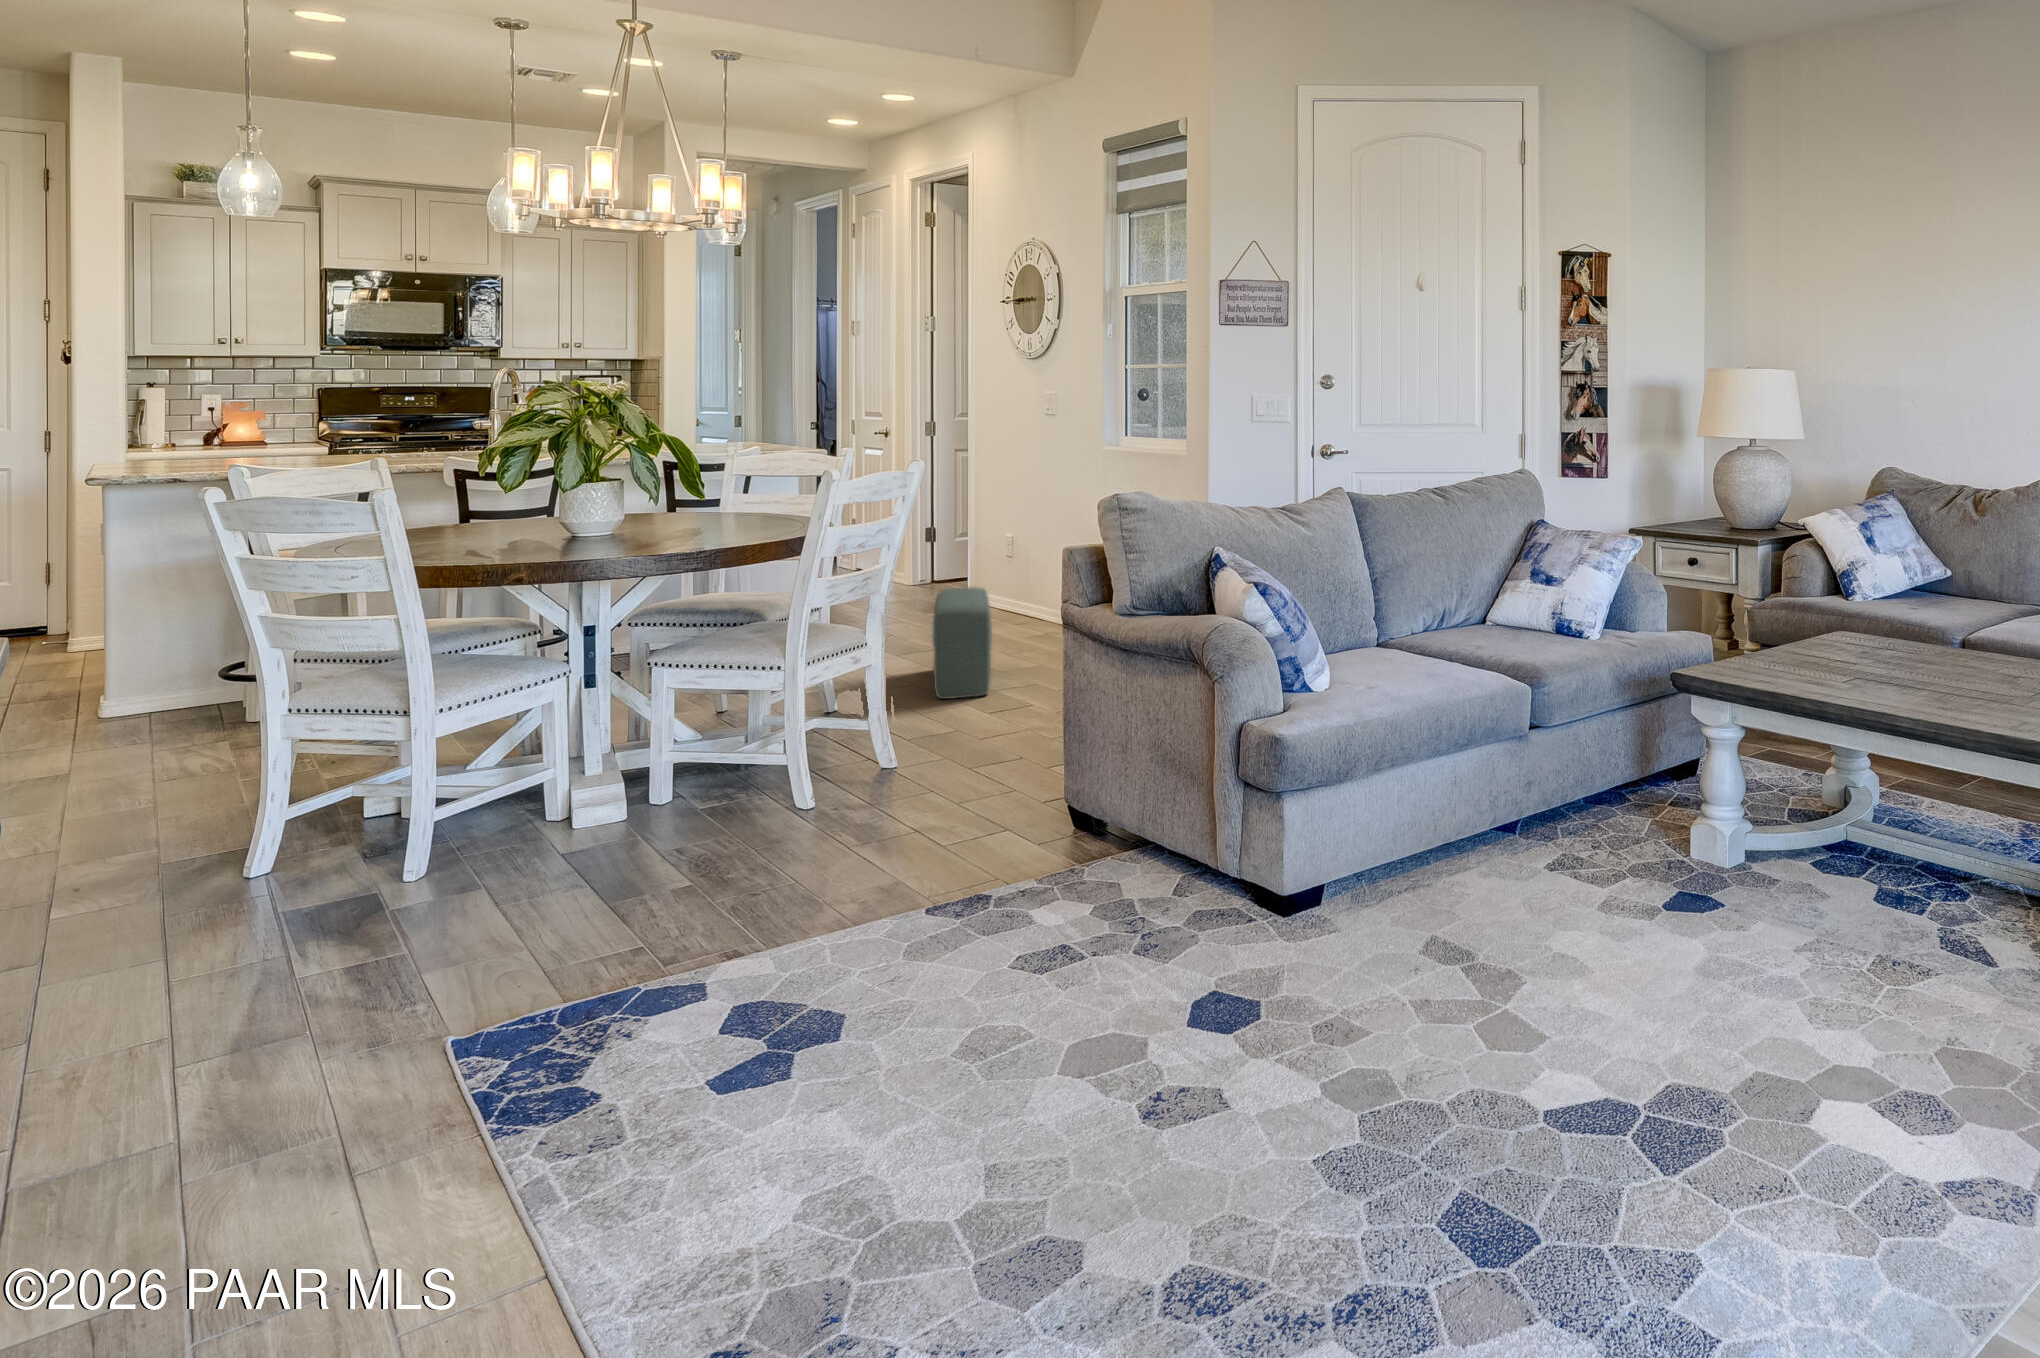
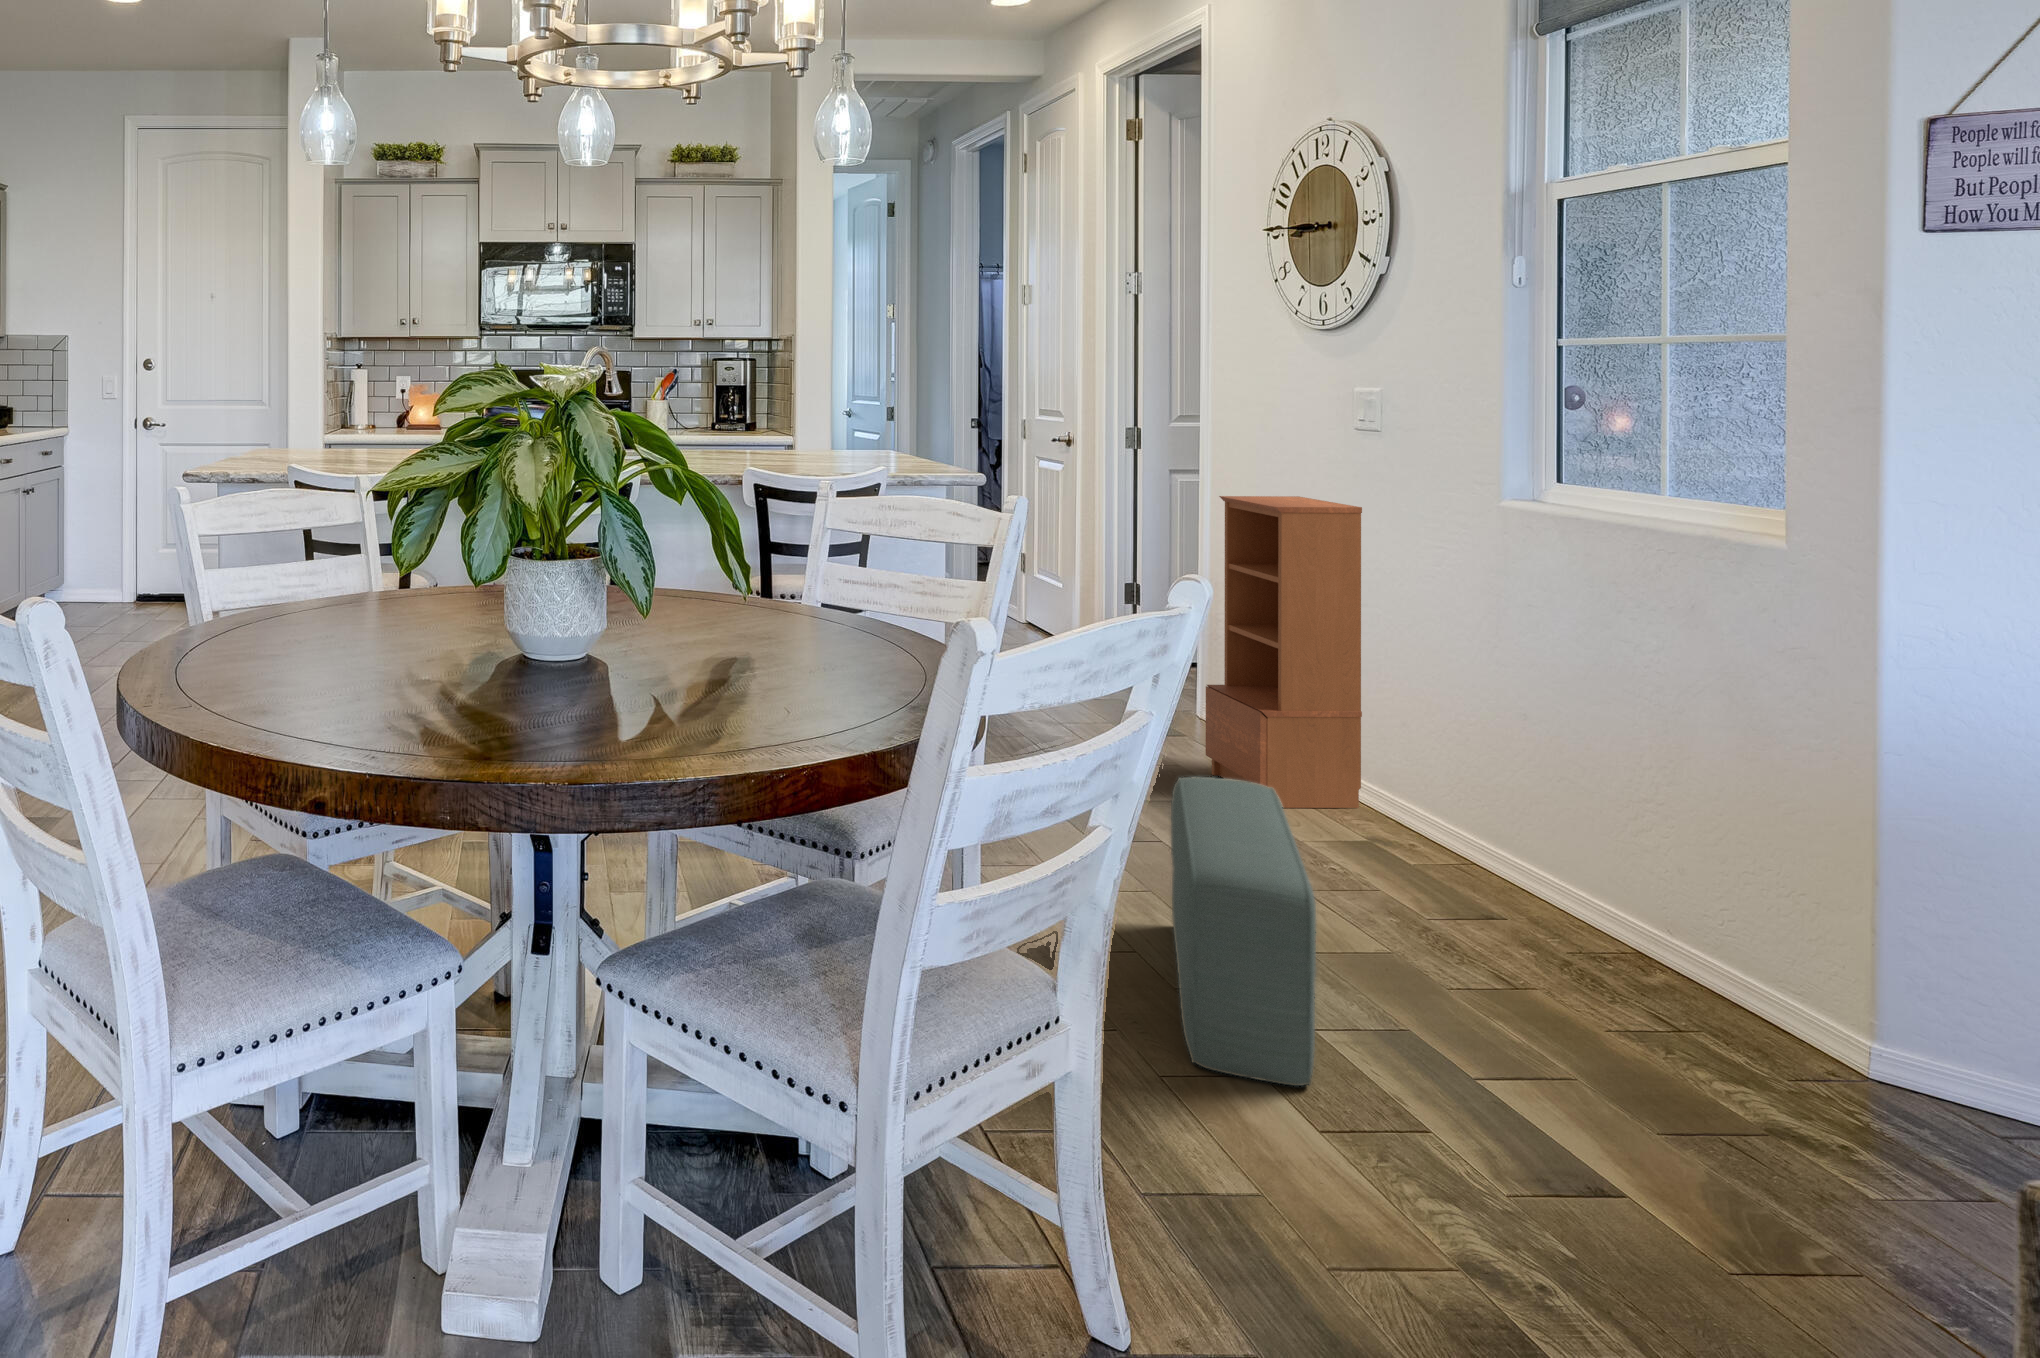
bookcase: none [968,455,1048,629] -> present [1206,496,1362,808]

